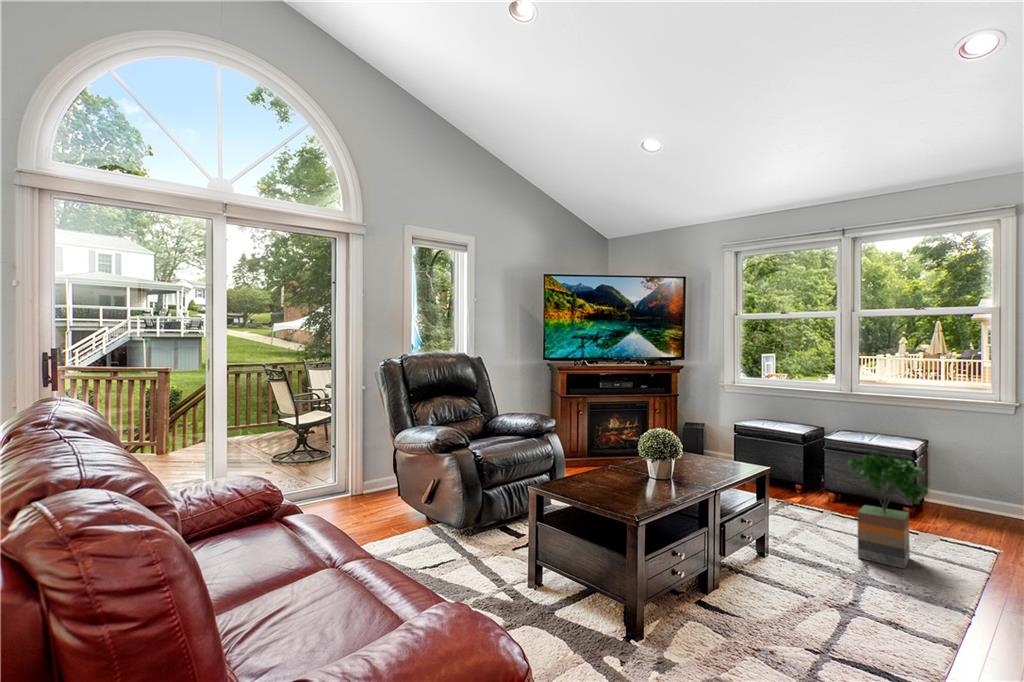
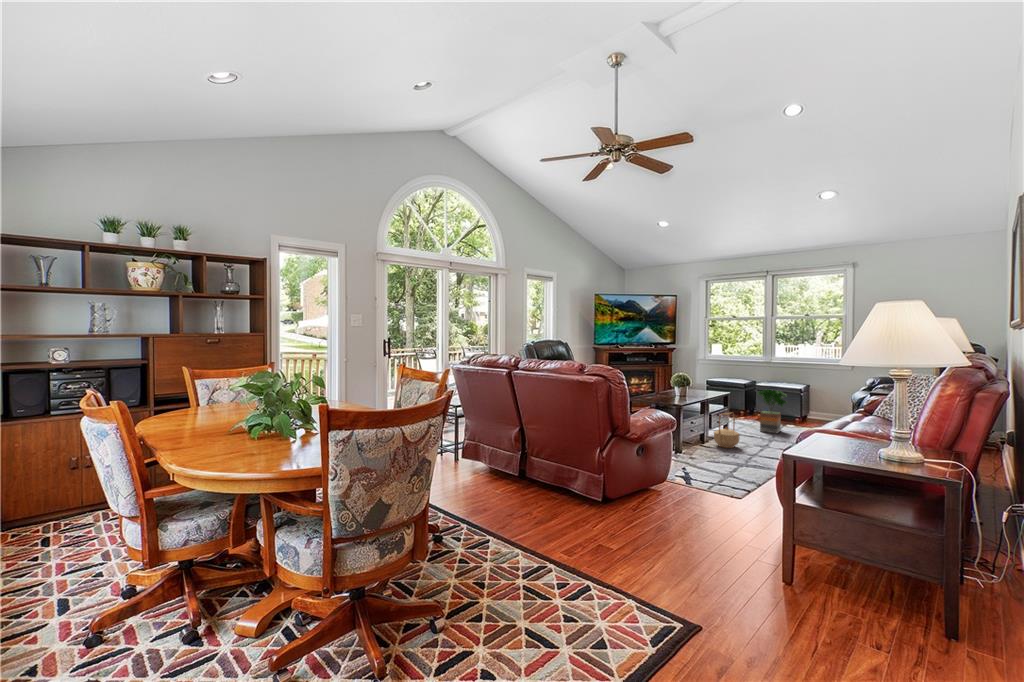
basket: none [734,527,810,640] -> present [714,412,740,448]

